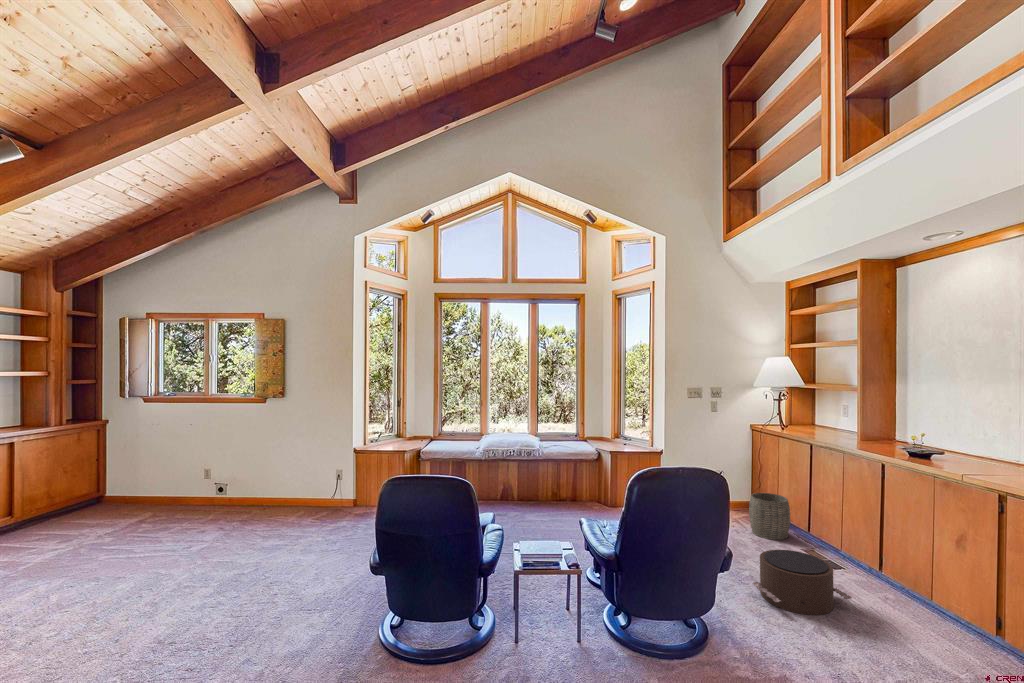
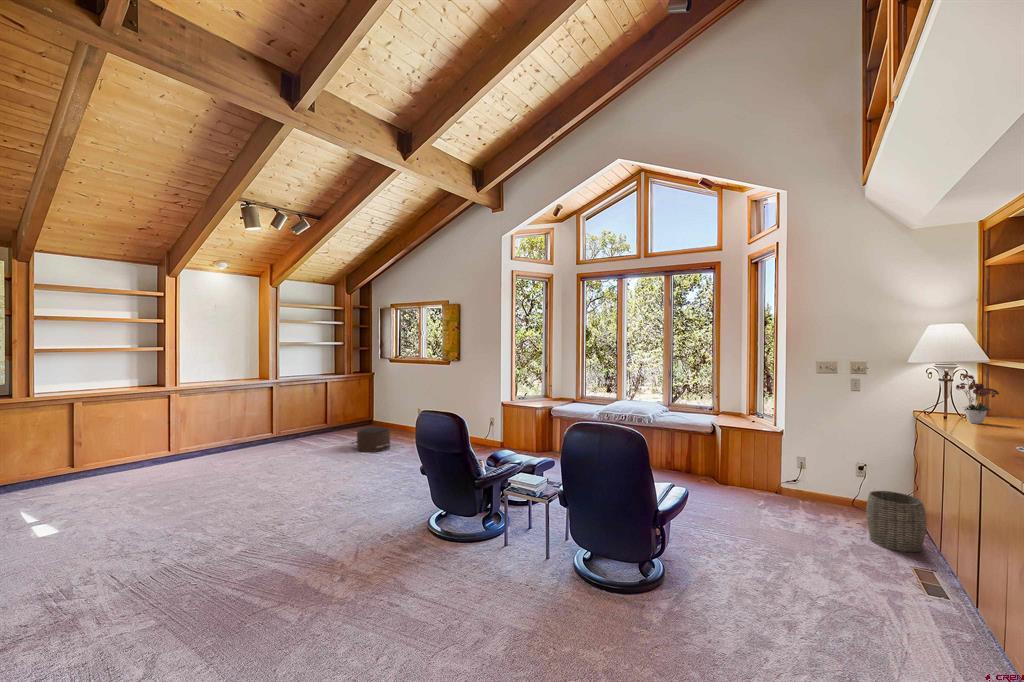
flower arrangement: none [789,395,819,433] -> present [956,374,999,424]
pouf: present [753,550,852,615] -> present [352,427,391,452]

